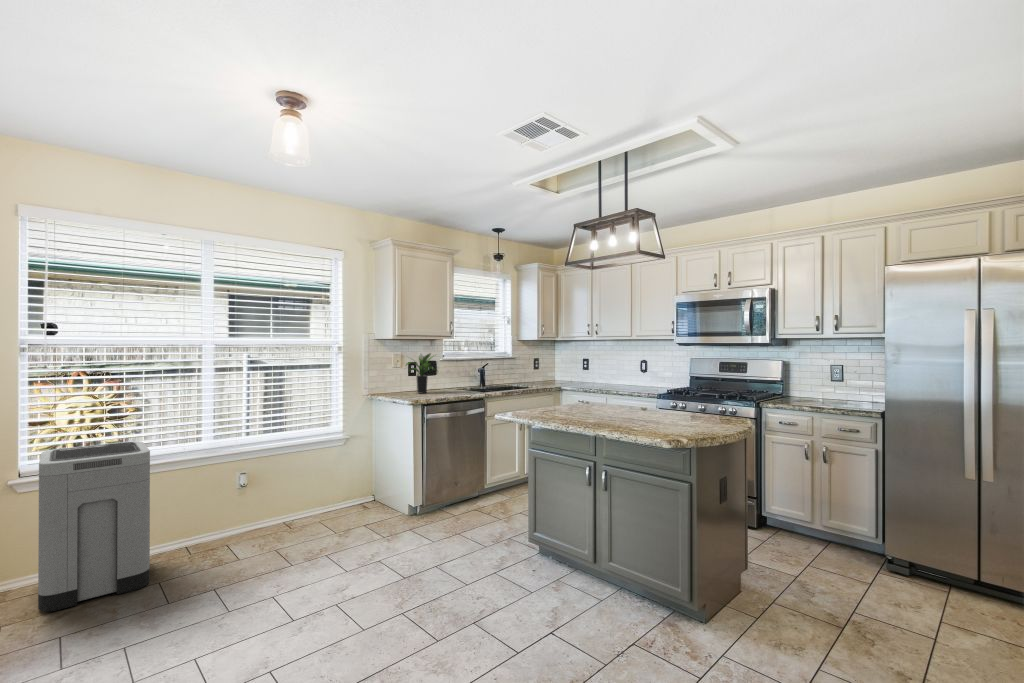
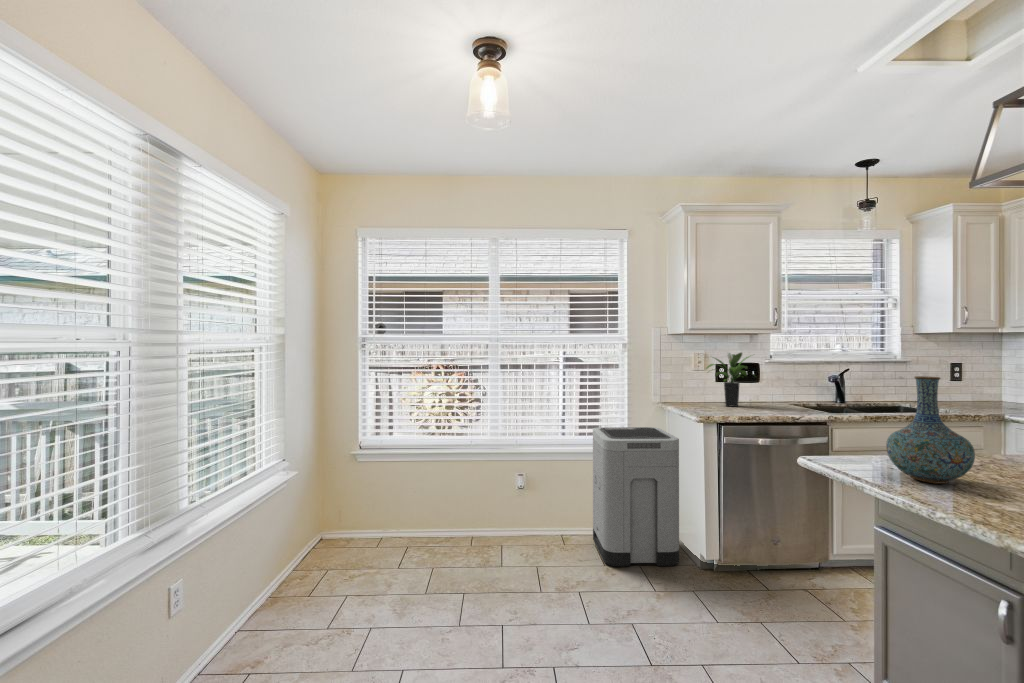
vase: none [540,363,573,415] -> present [886,376,975,484]
trash can: present [38,441,150,612] -> present [593,427,679,566]

